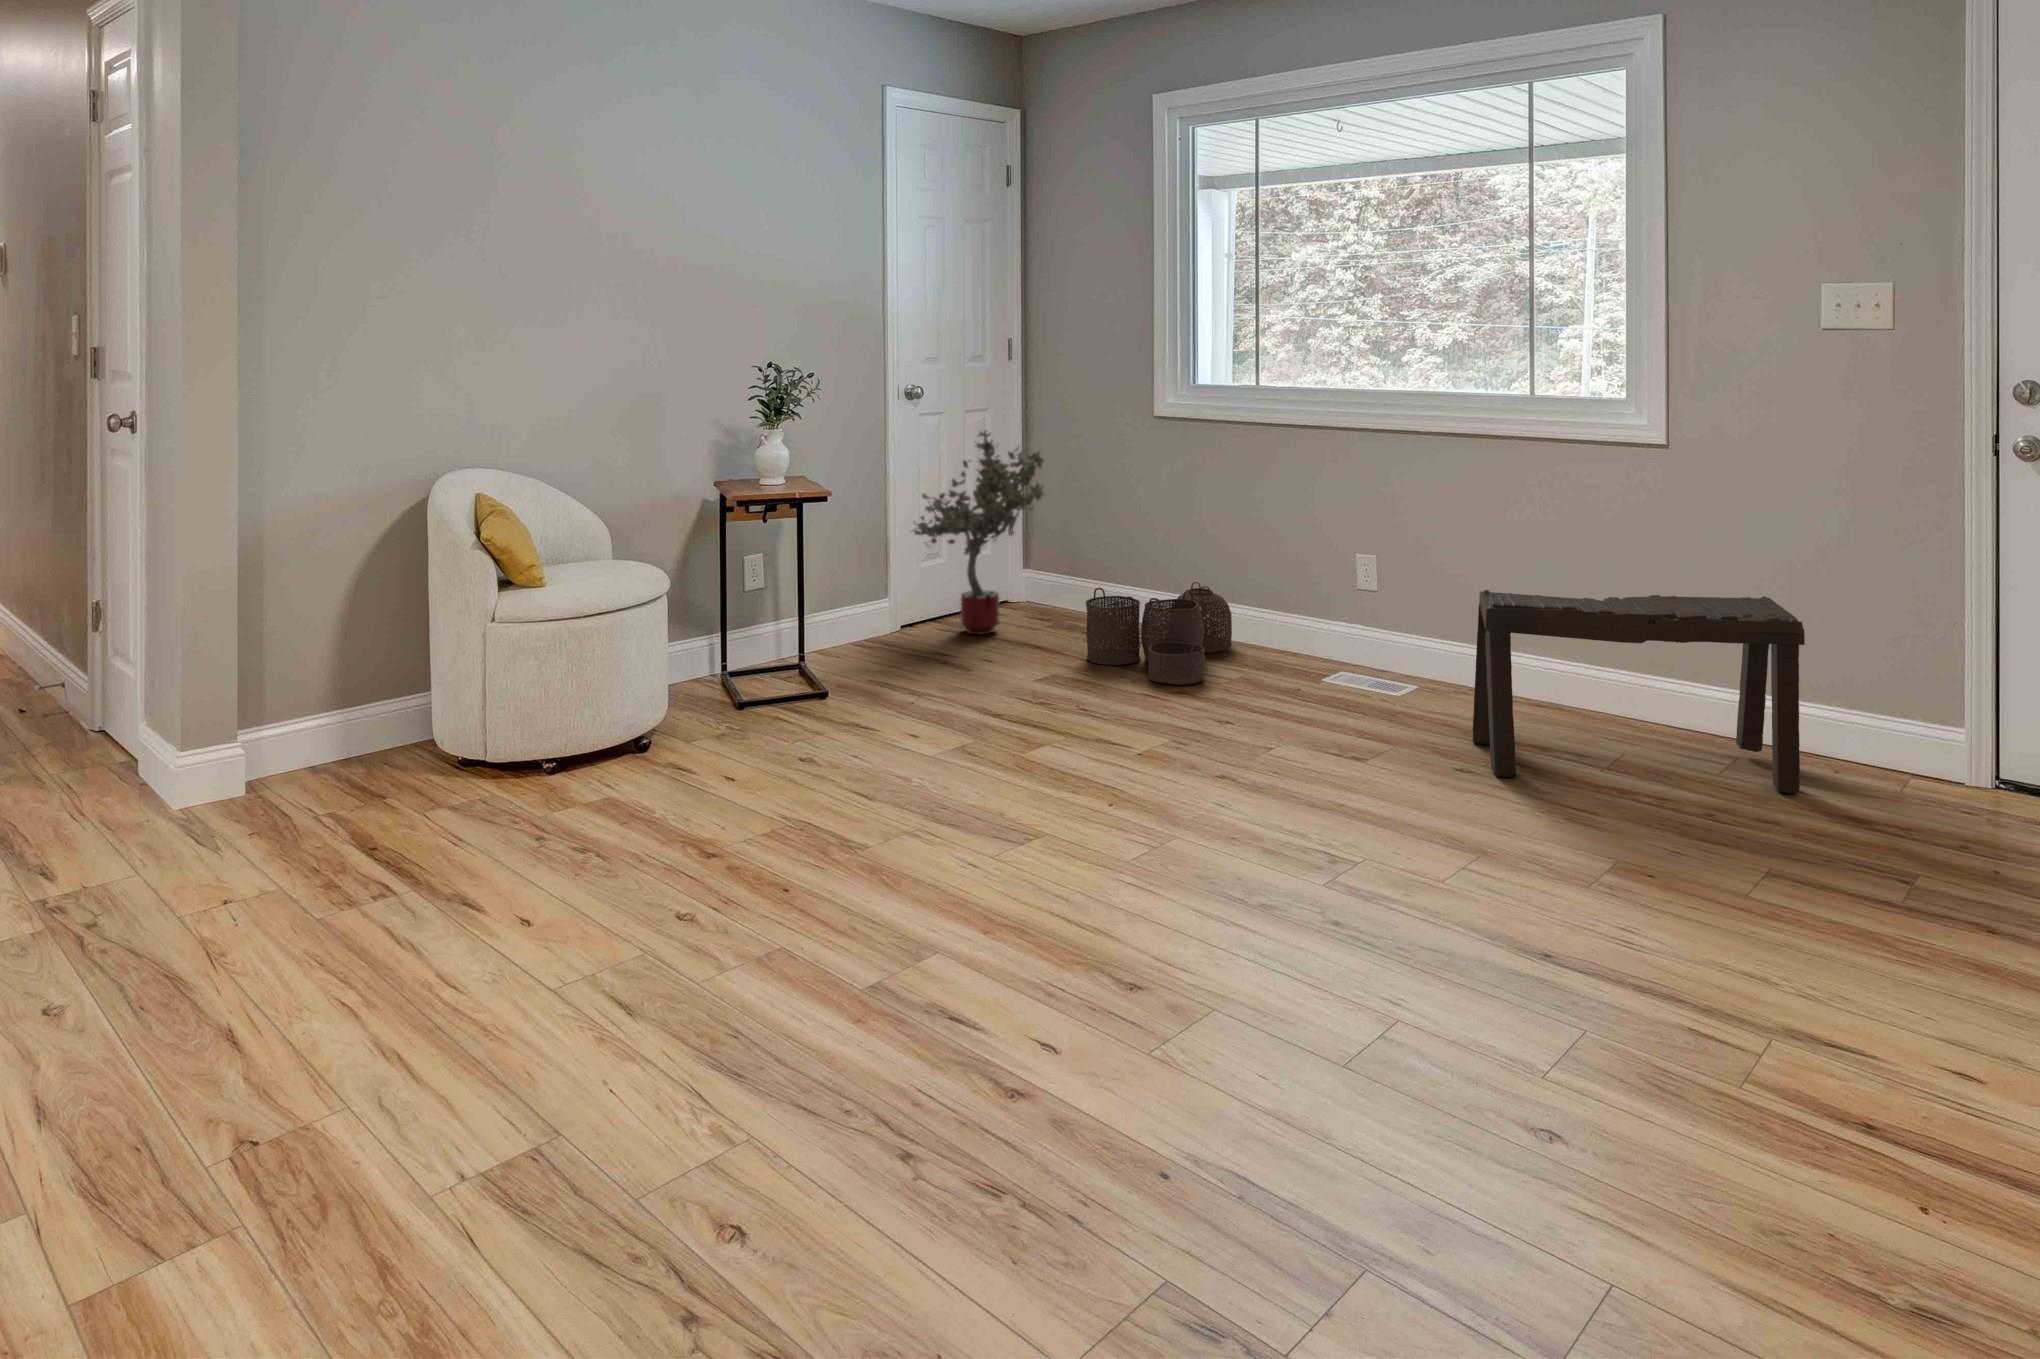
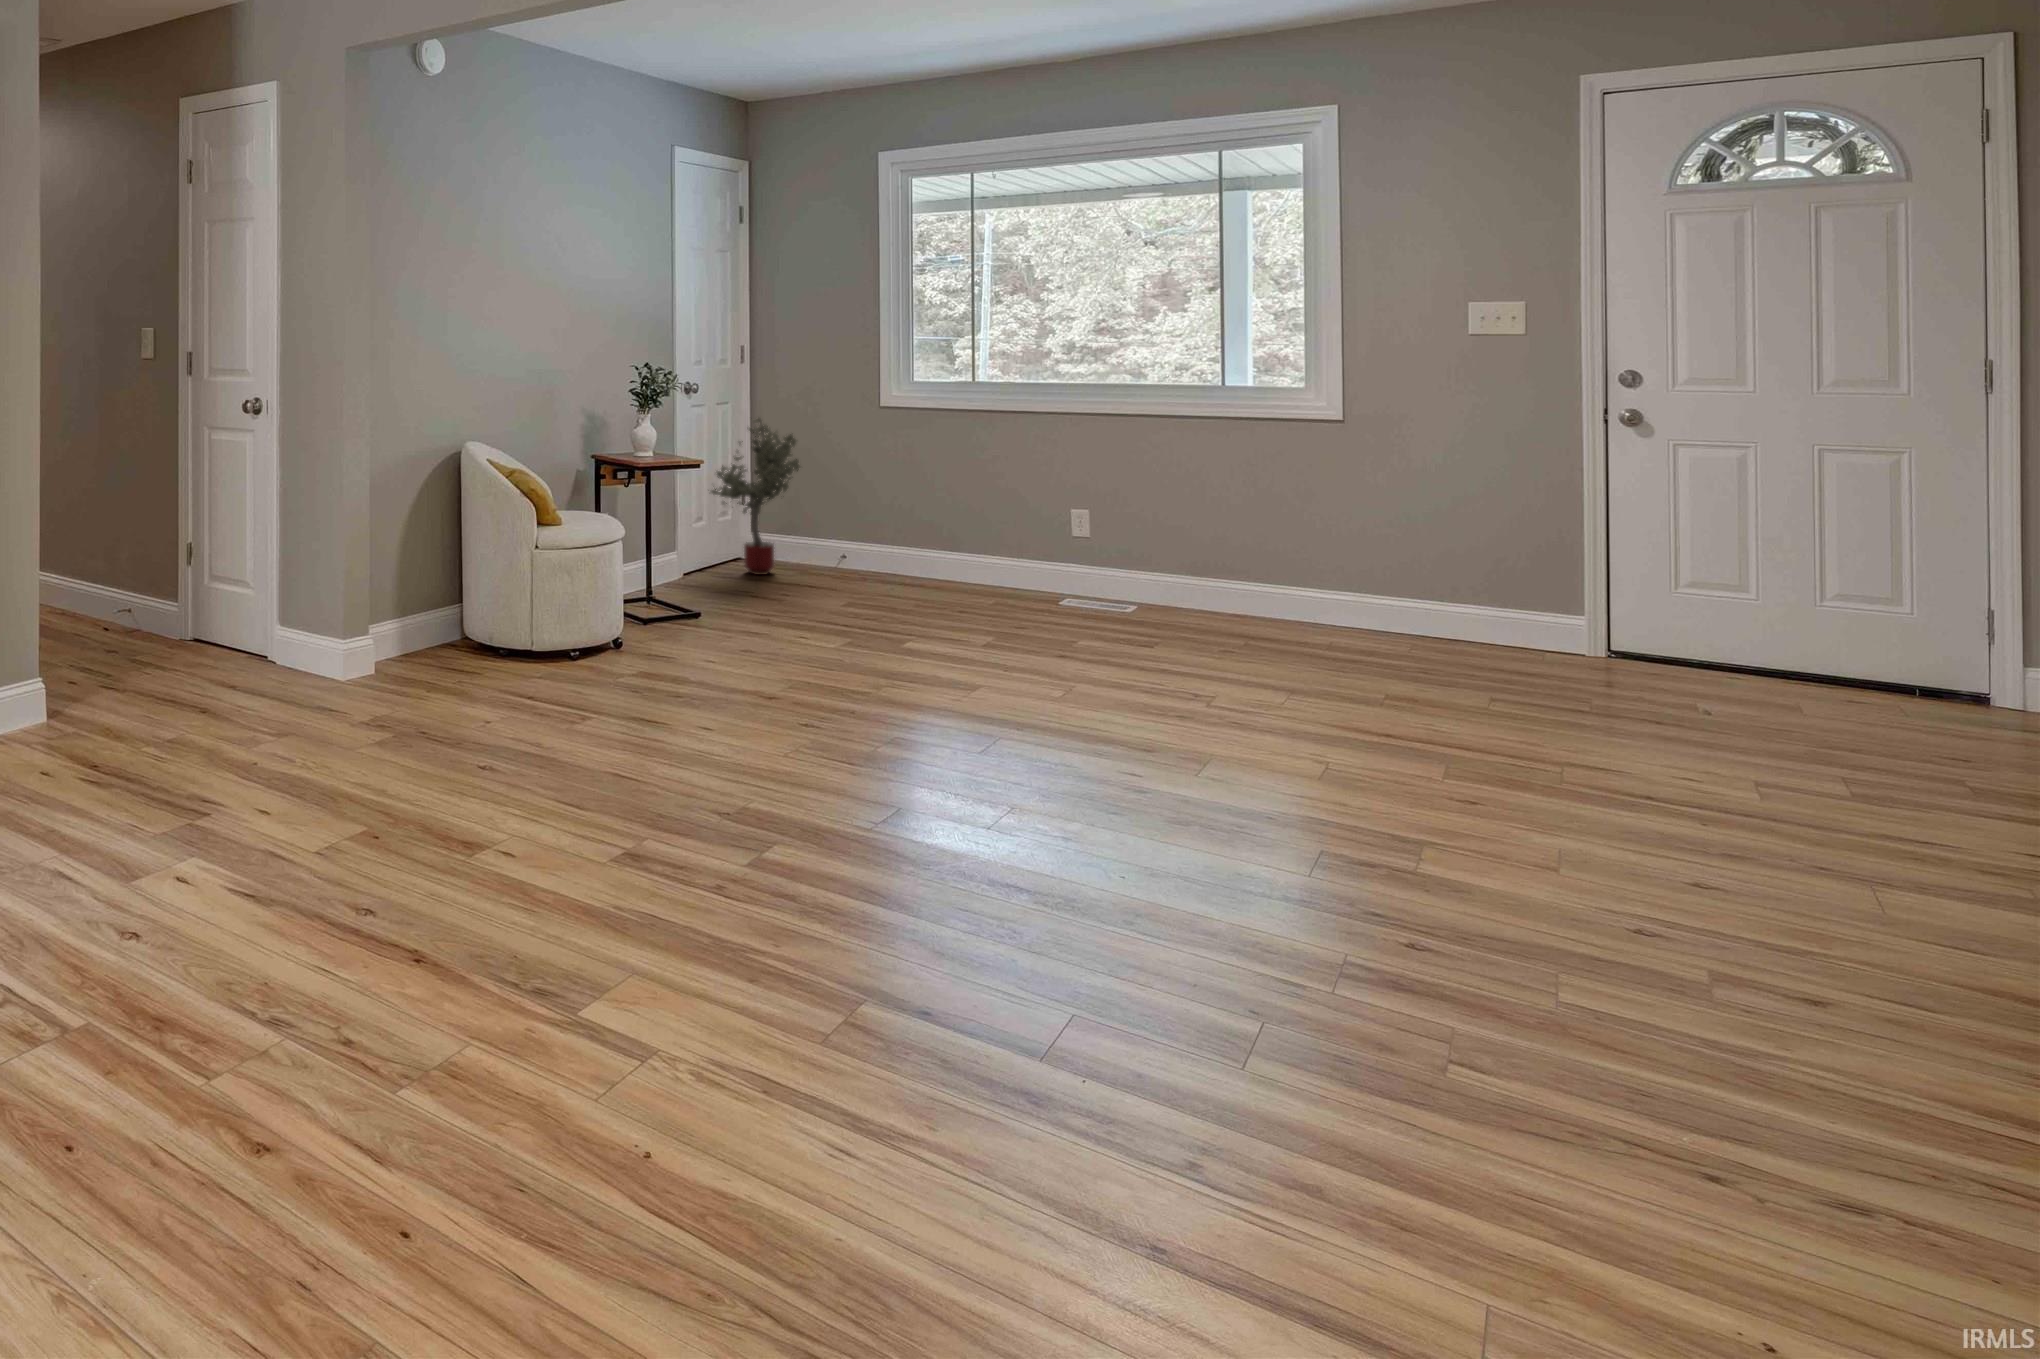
woven basket: present [1086,582,1232,685] -> none [864,532,973,603]
bench: present [1473,590,1805,794] -> none [1212,524,1477,658]

